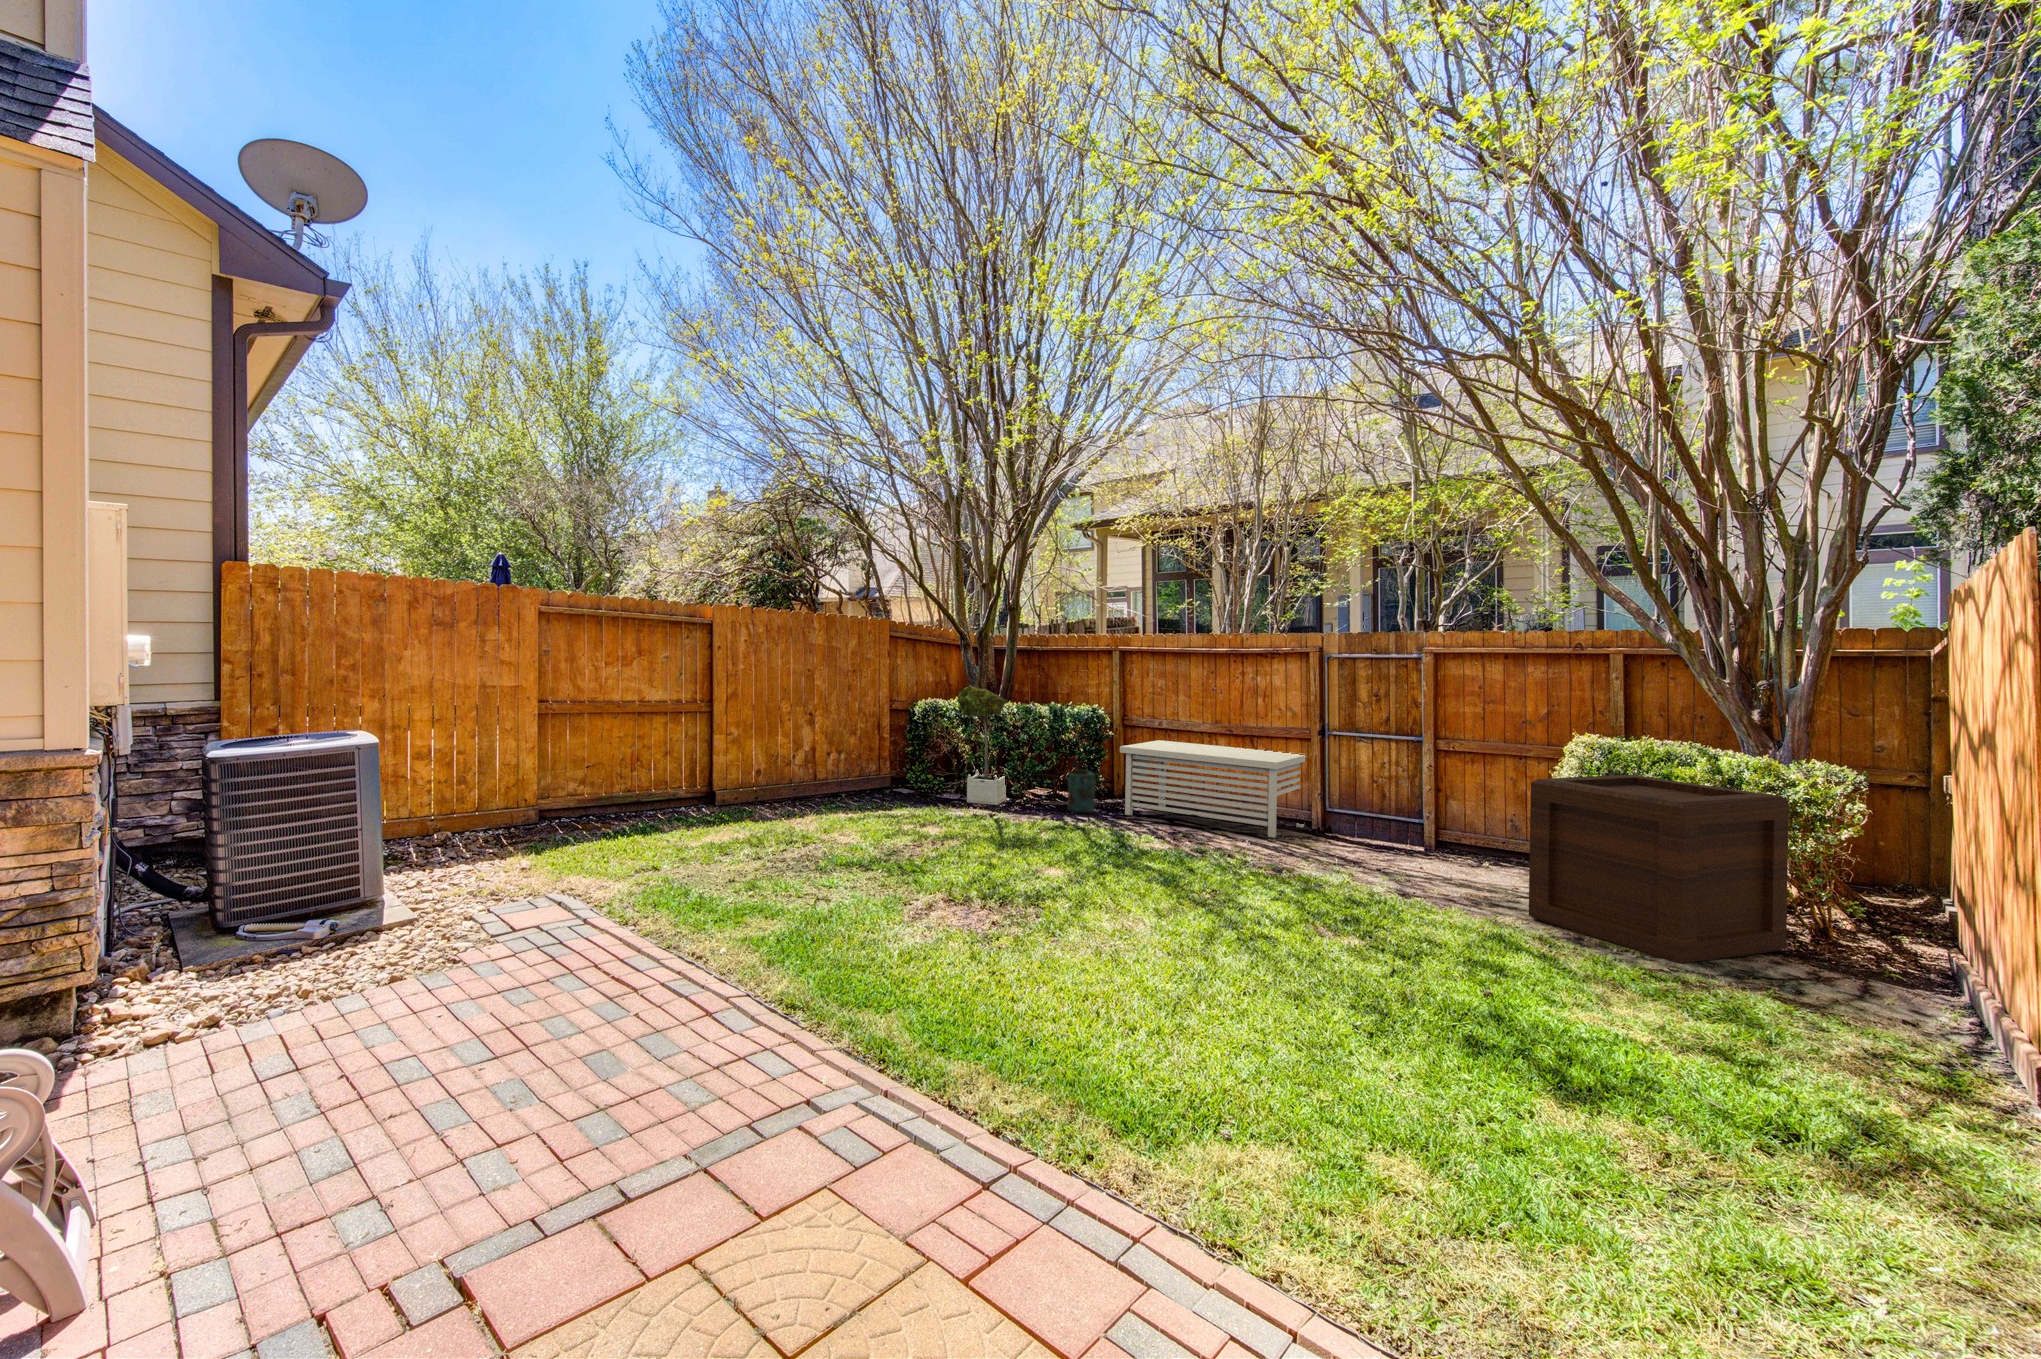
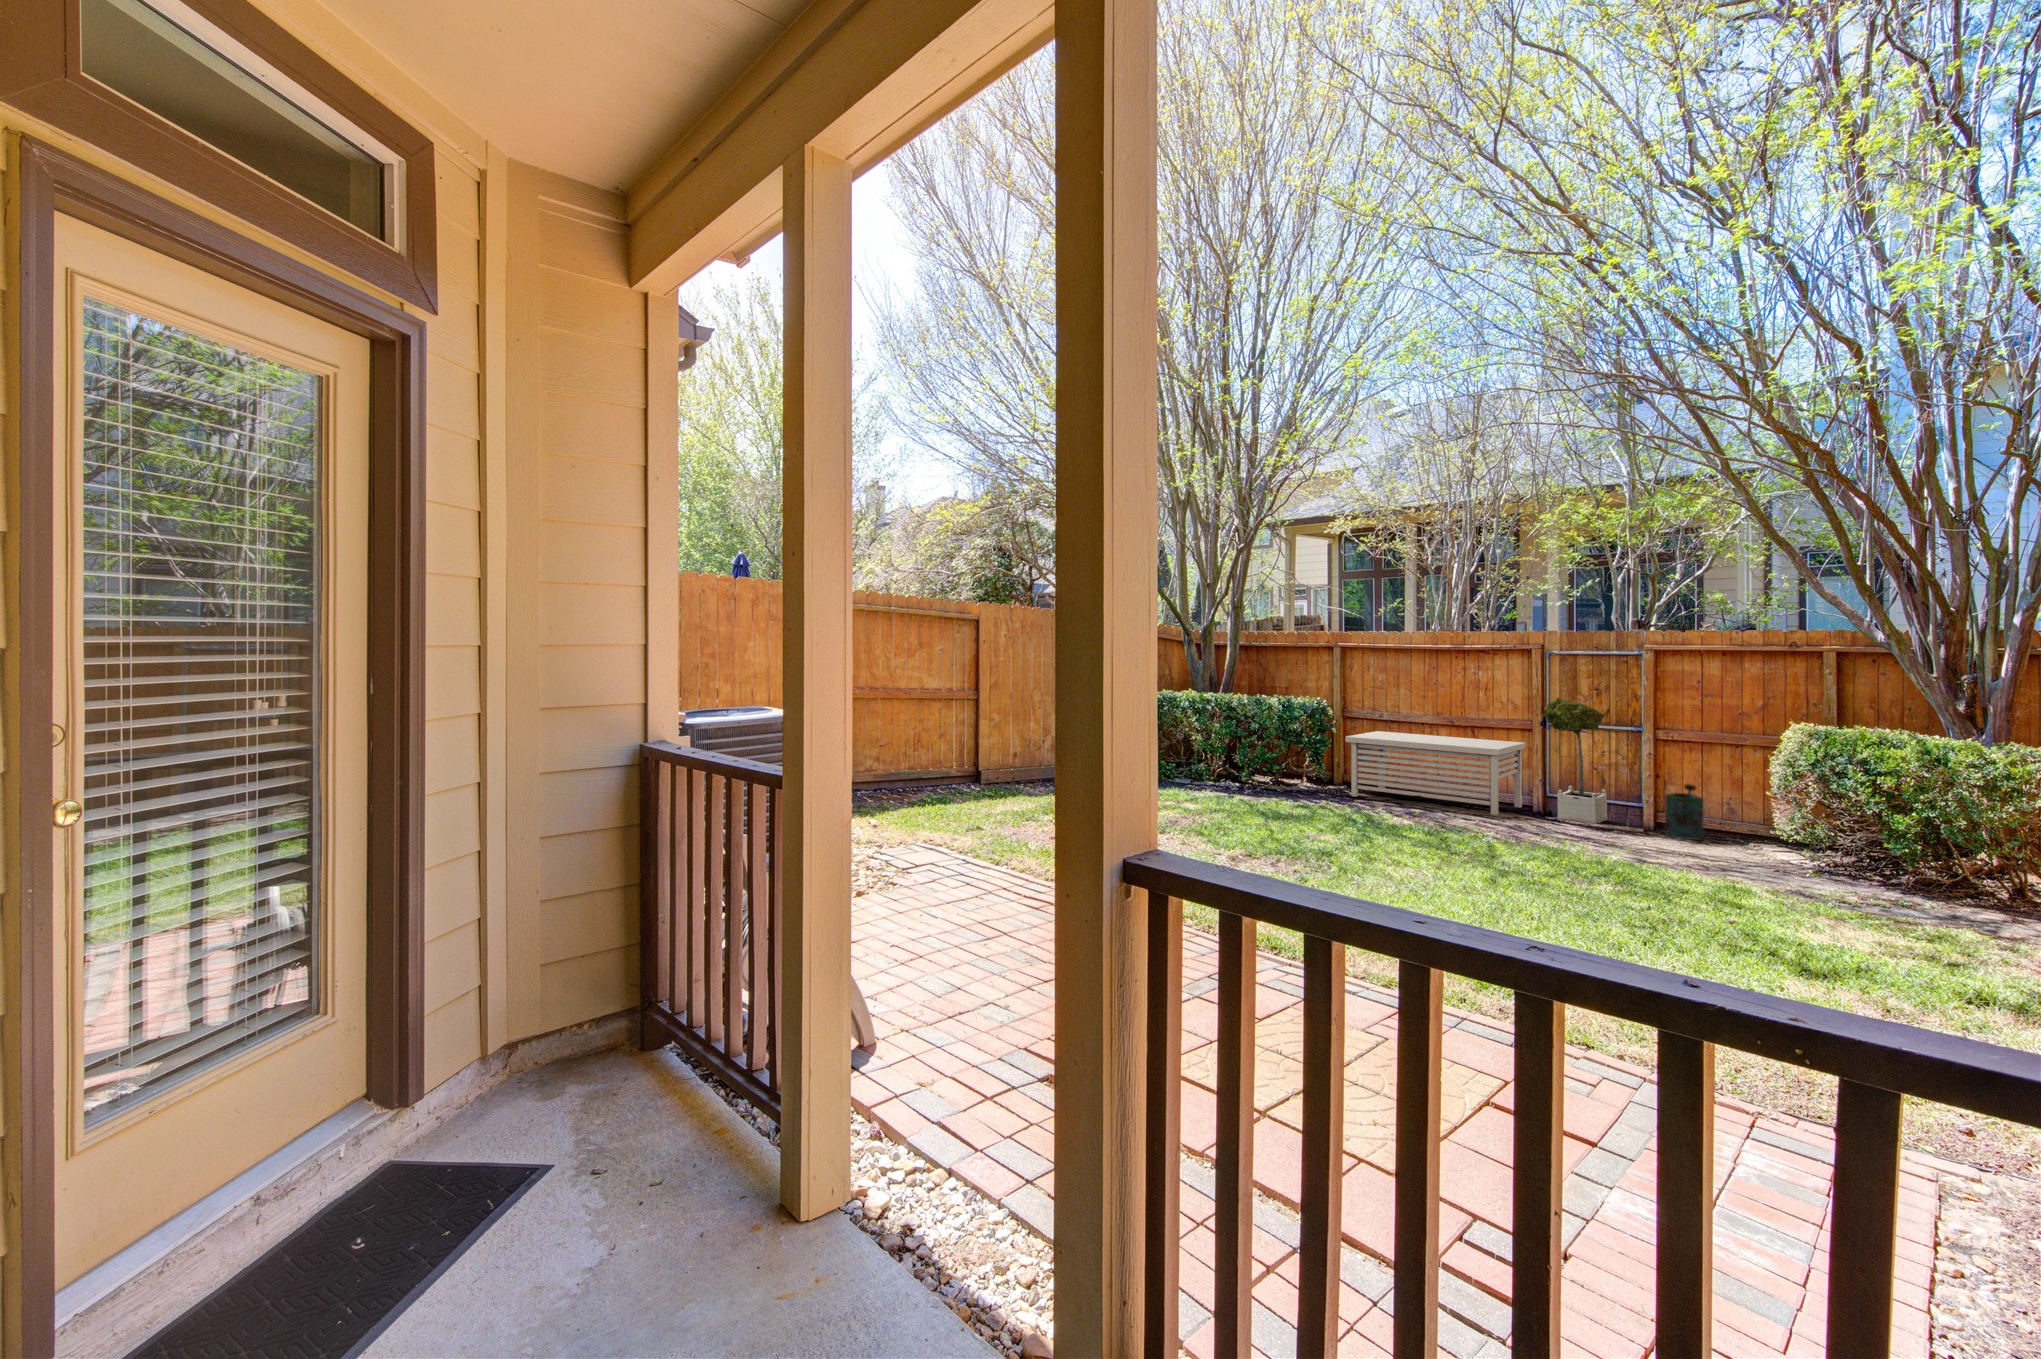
potted tree: present [957,685,1006,805] -> present [1544,698,1607,824]
watering can: present [1068,762,1095,812] -> present [1665,784,1704,840]
wooden crate: present [1529,775,1789,964] -> none [1747,757,1989,910]

